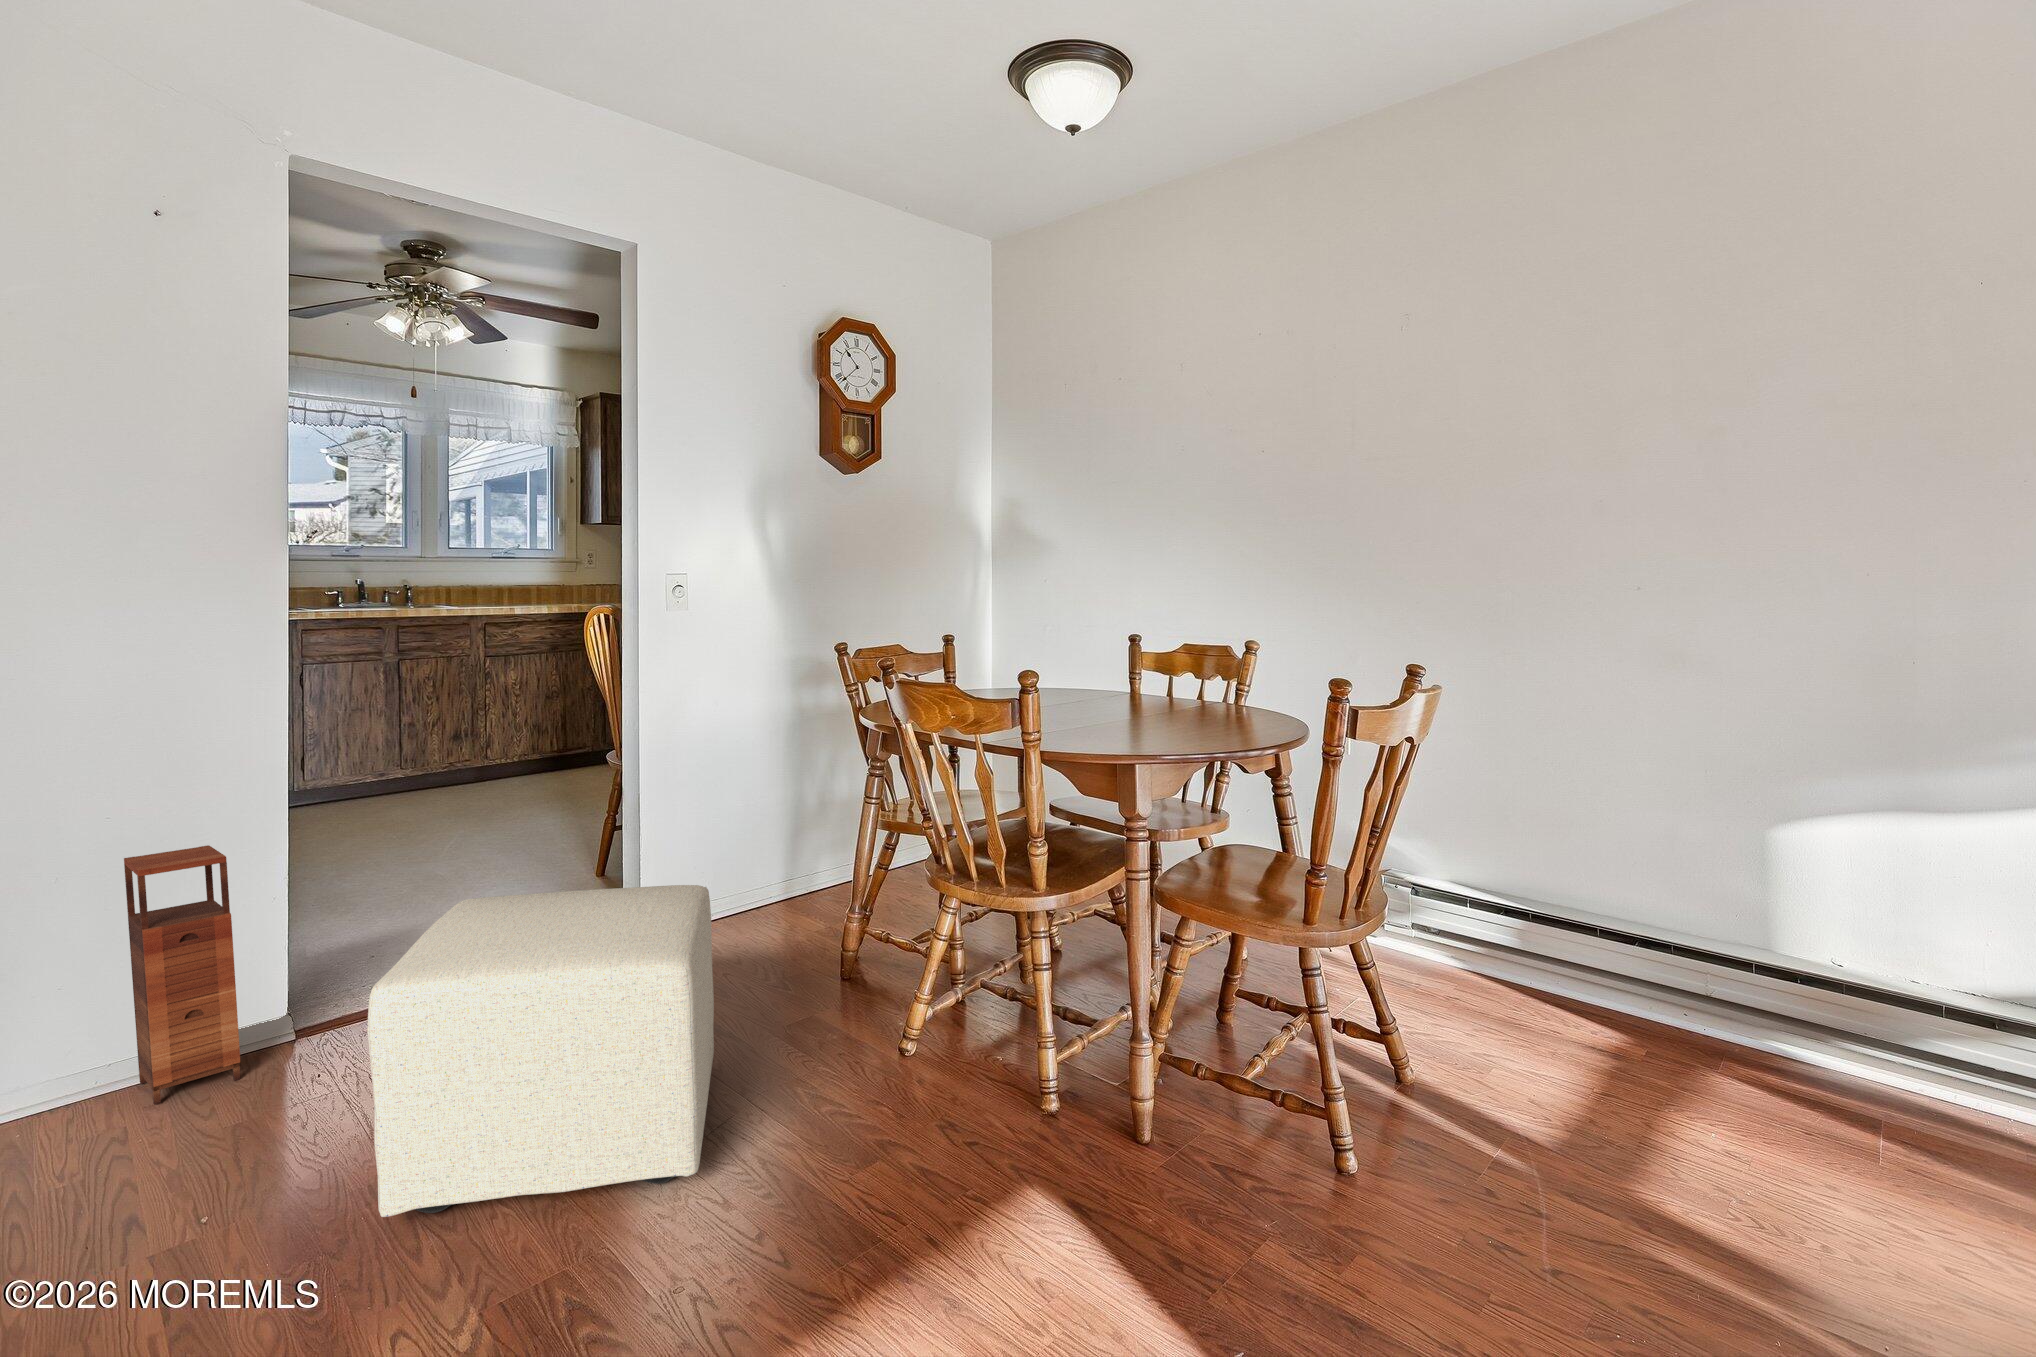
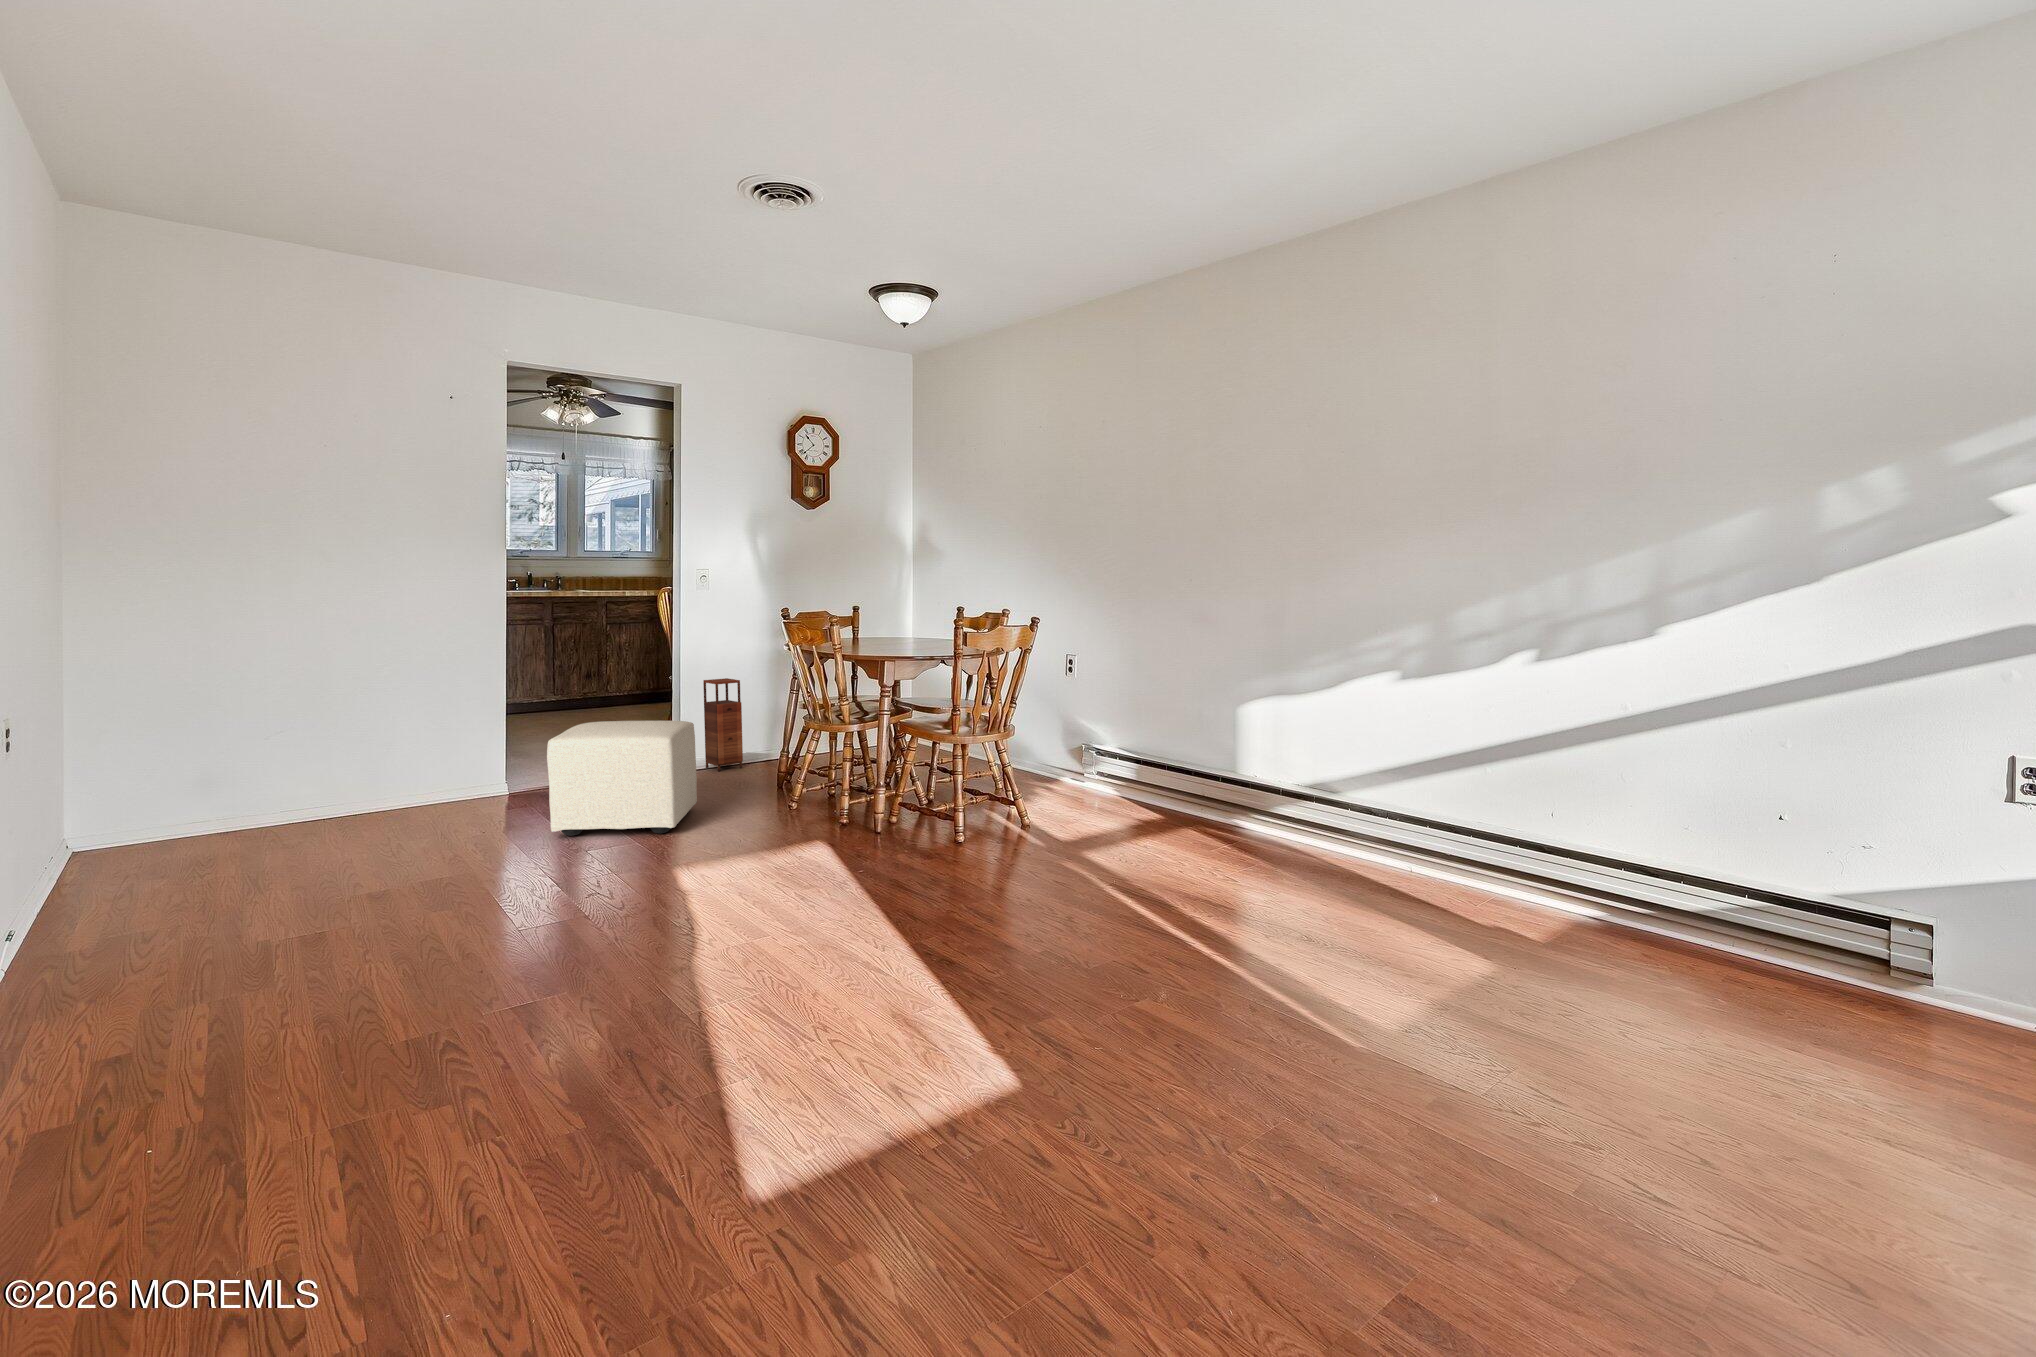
storage cabinet: present [124,845,240,1105] -> present [703,678,743,771]

